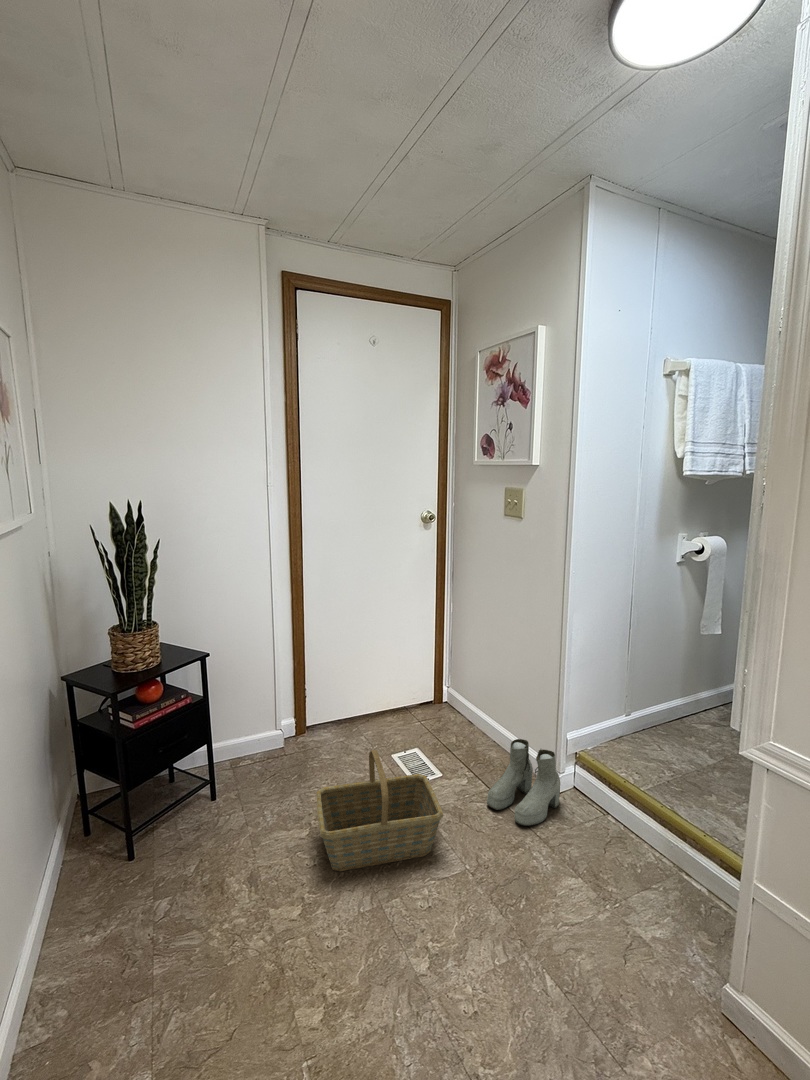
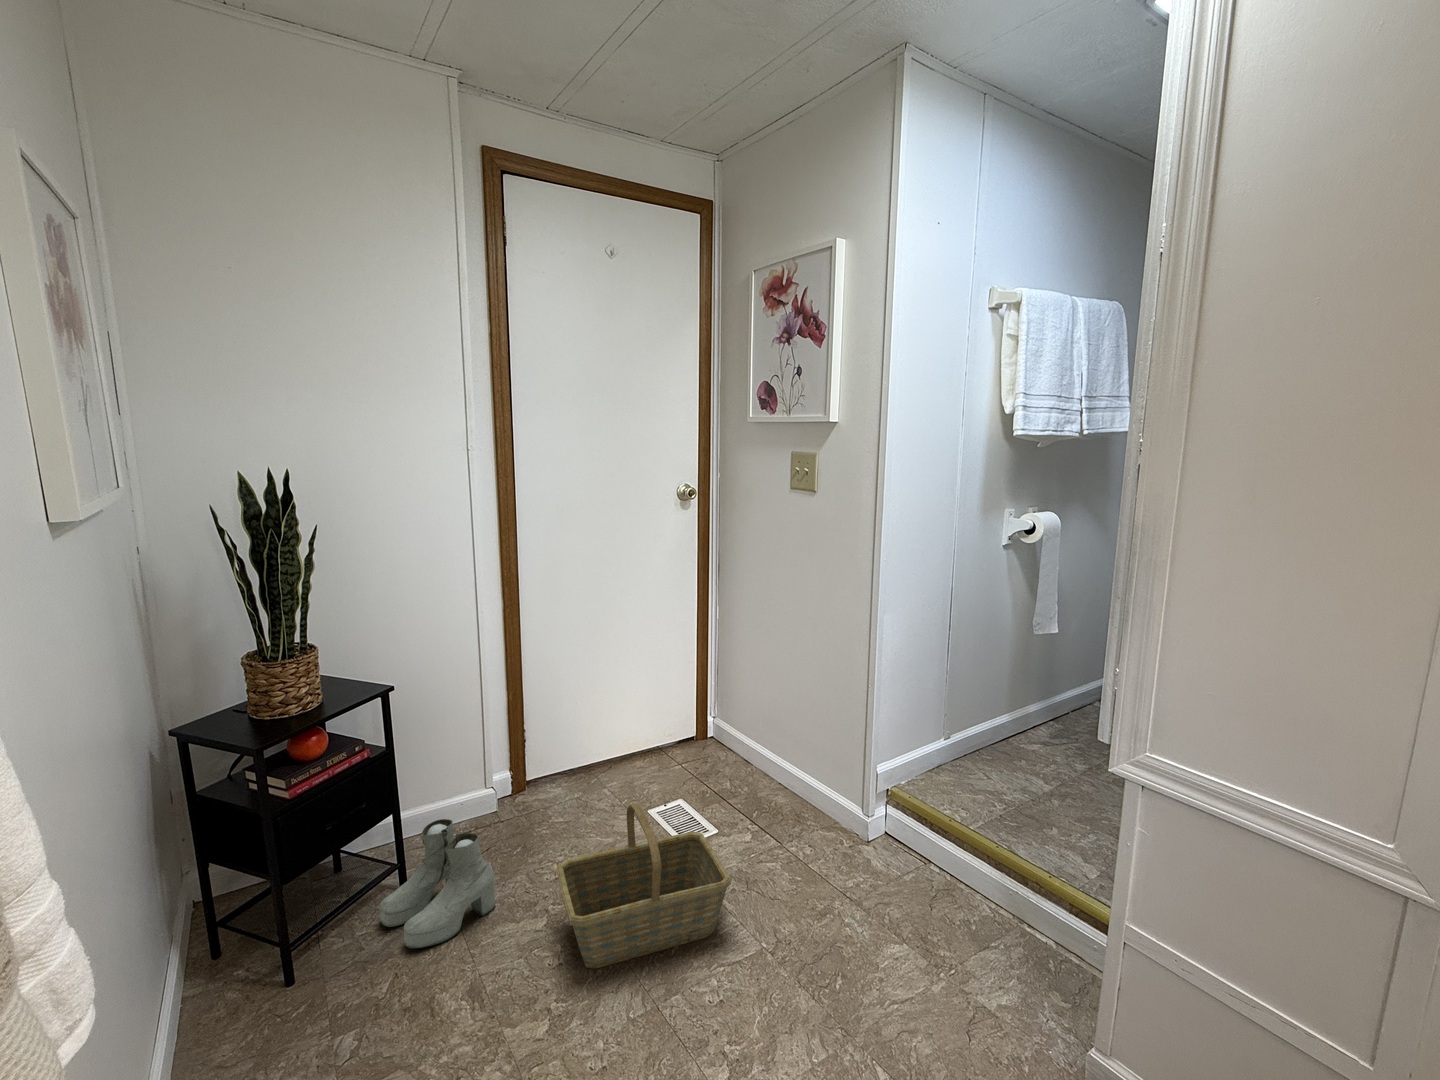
boots: present [487,739,560,826] -> present [380,819,496,949]

